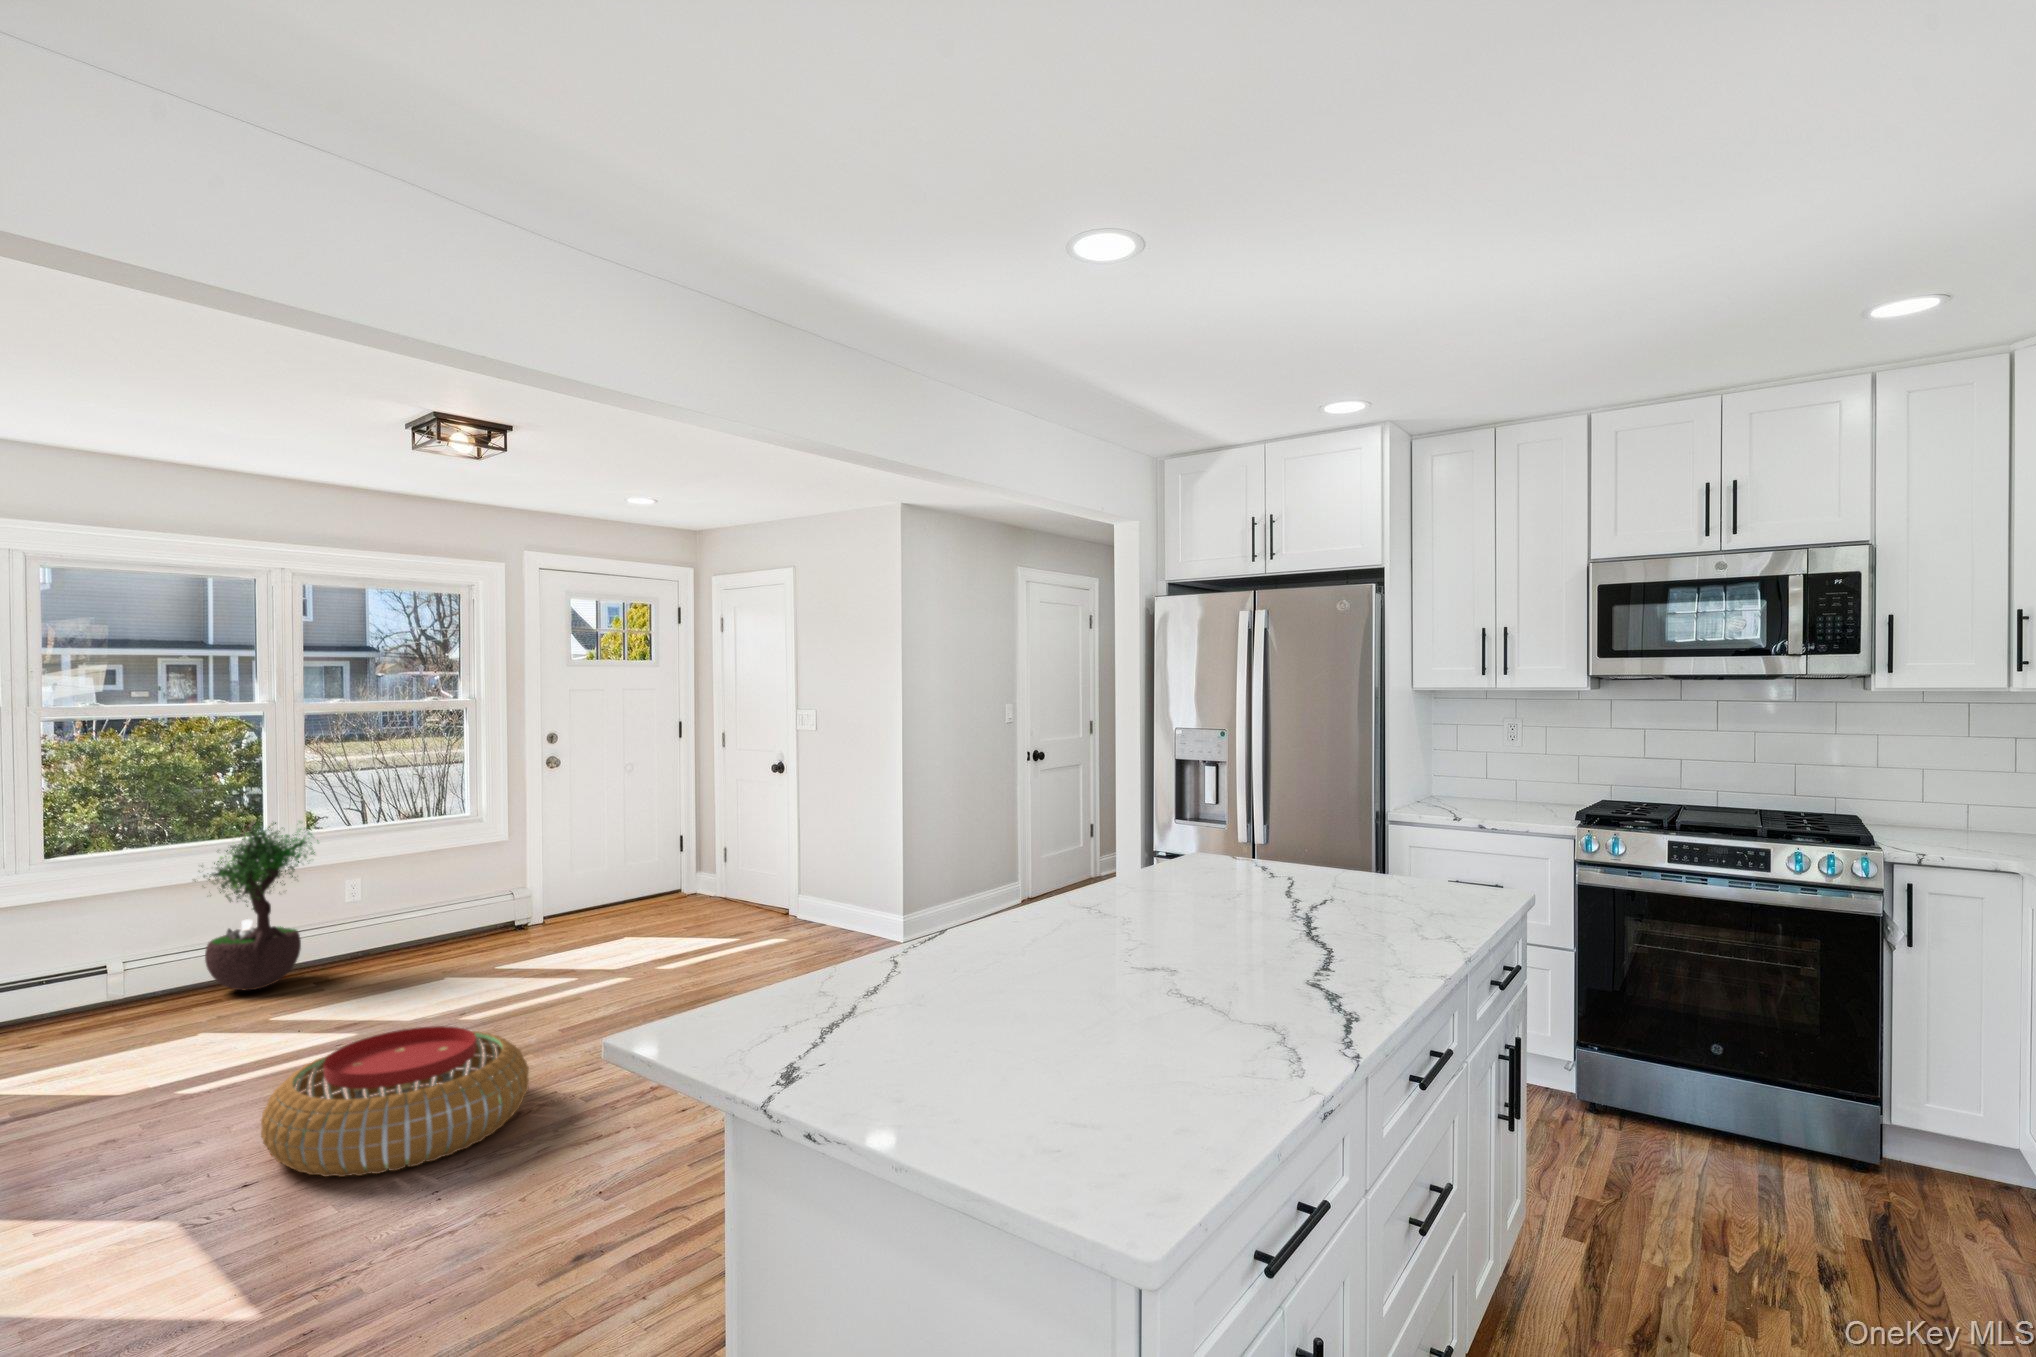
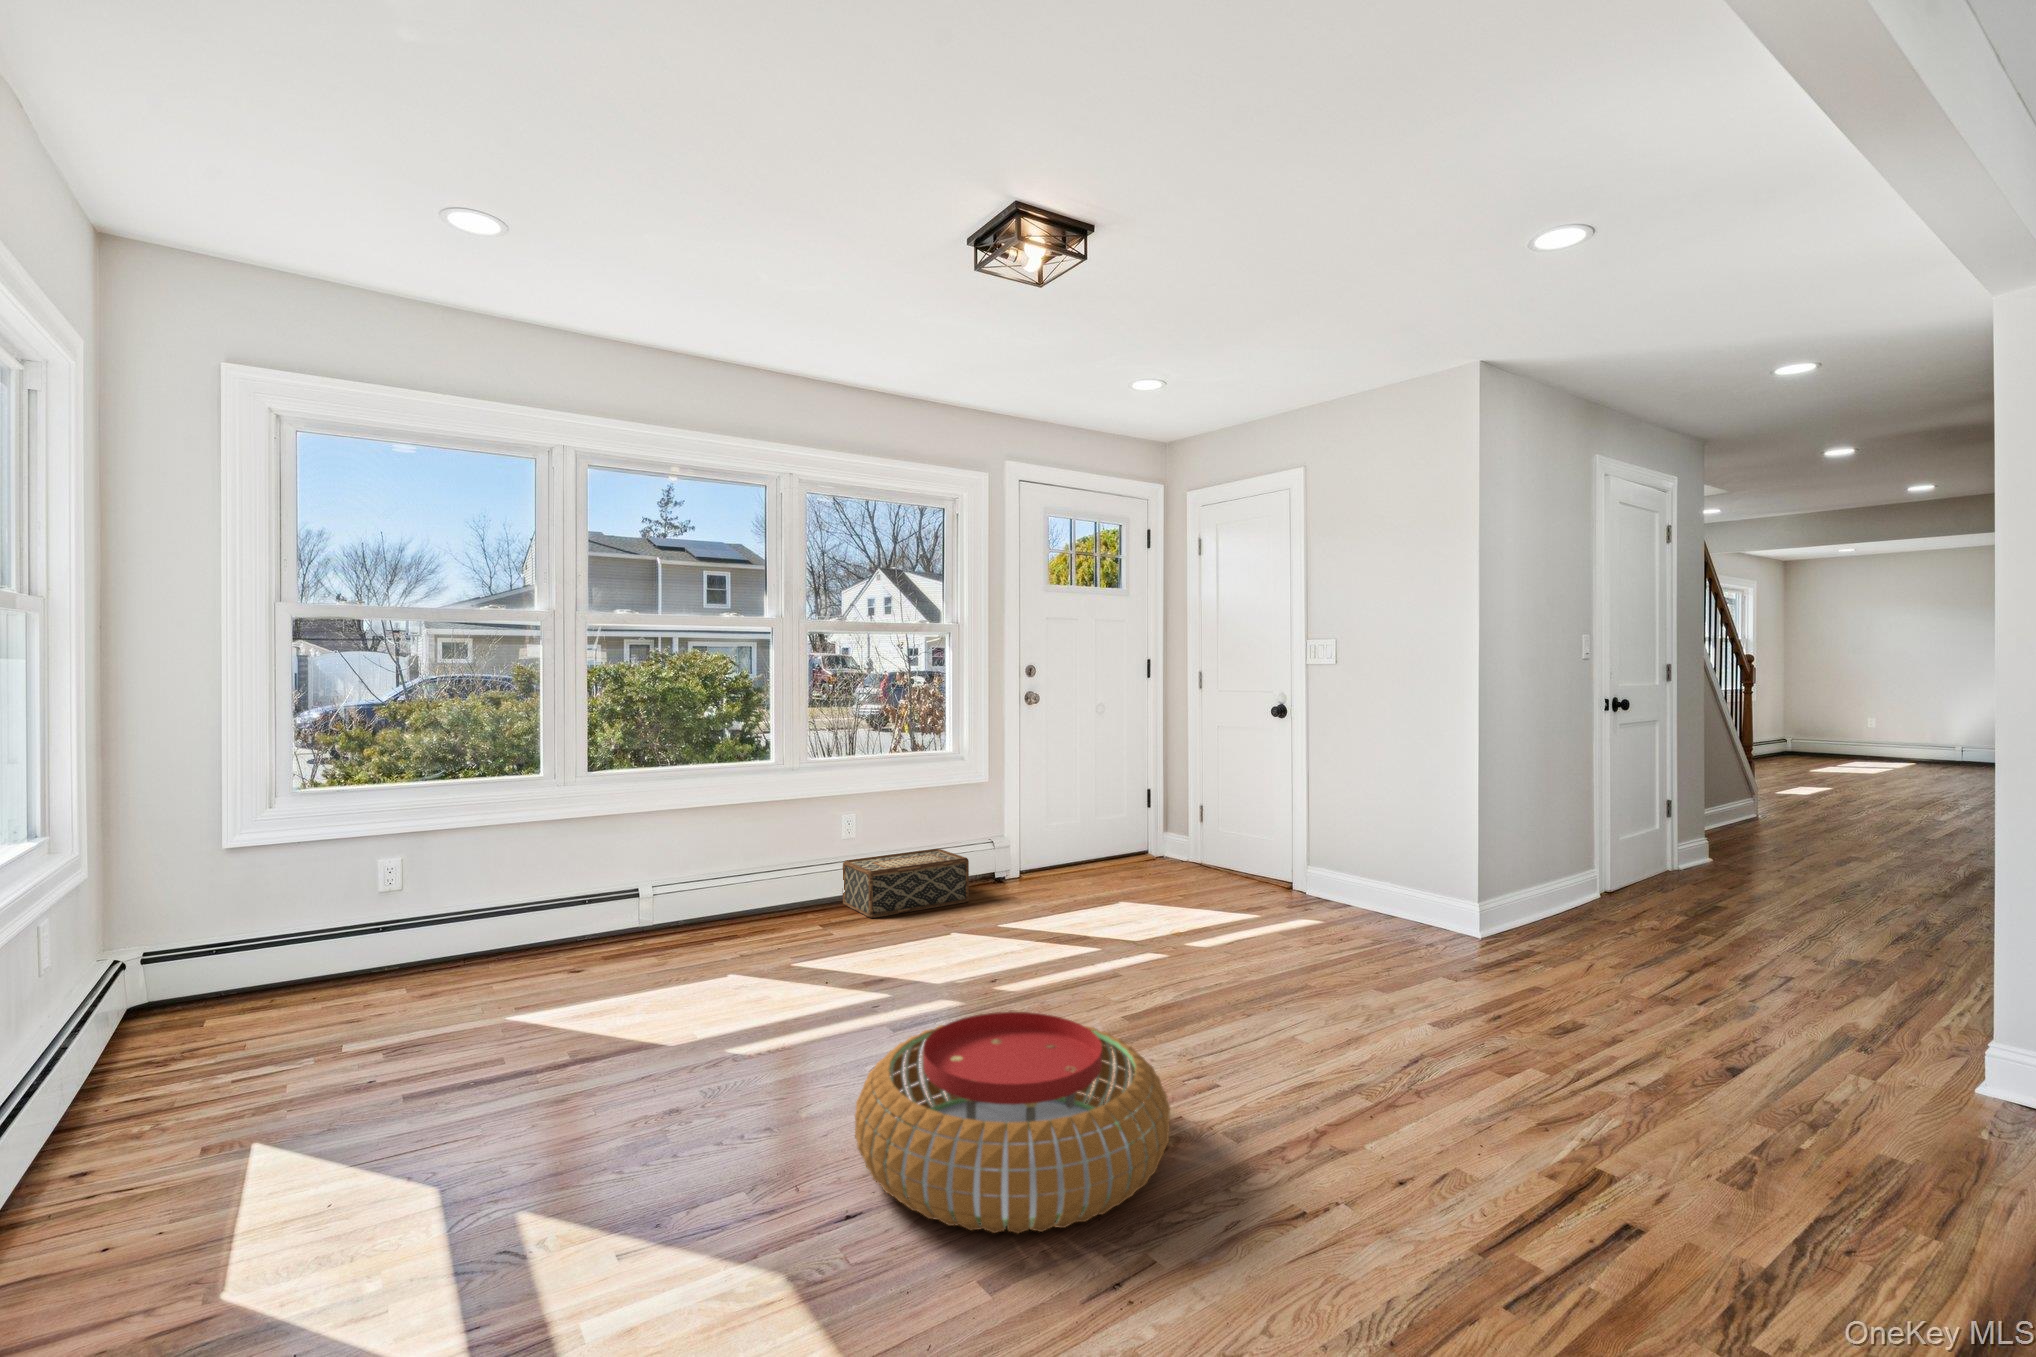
potted tree: present [195,822,318,990] -> none [714,737,828,929]
woven basket: none [347,903,479,971] -> present [842,849,969,918]

